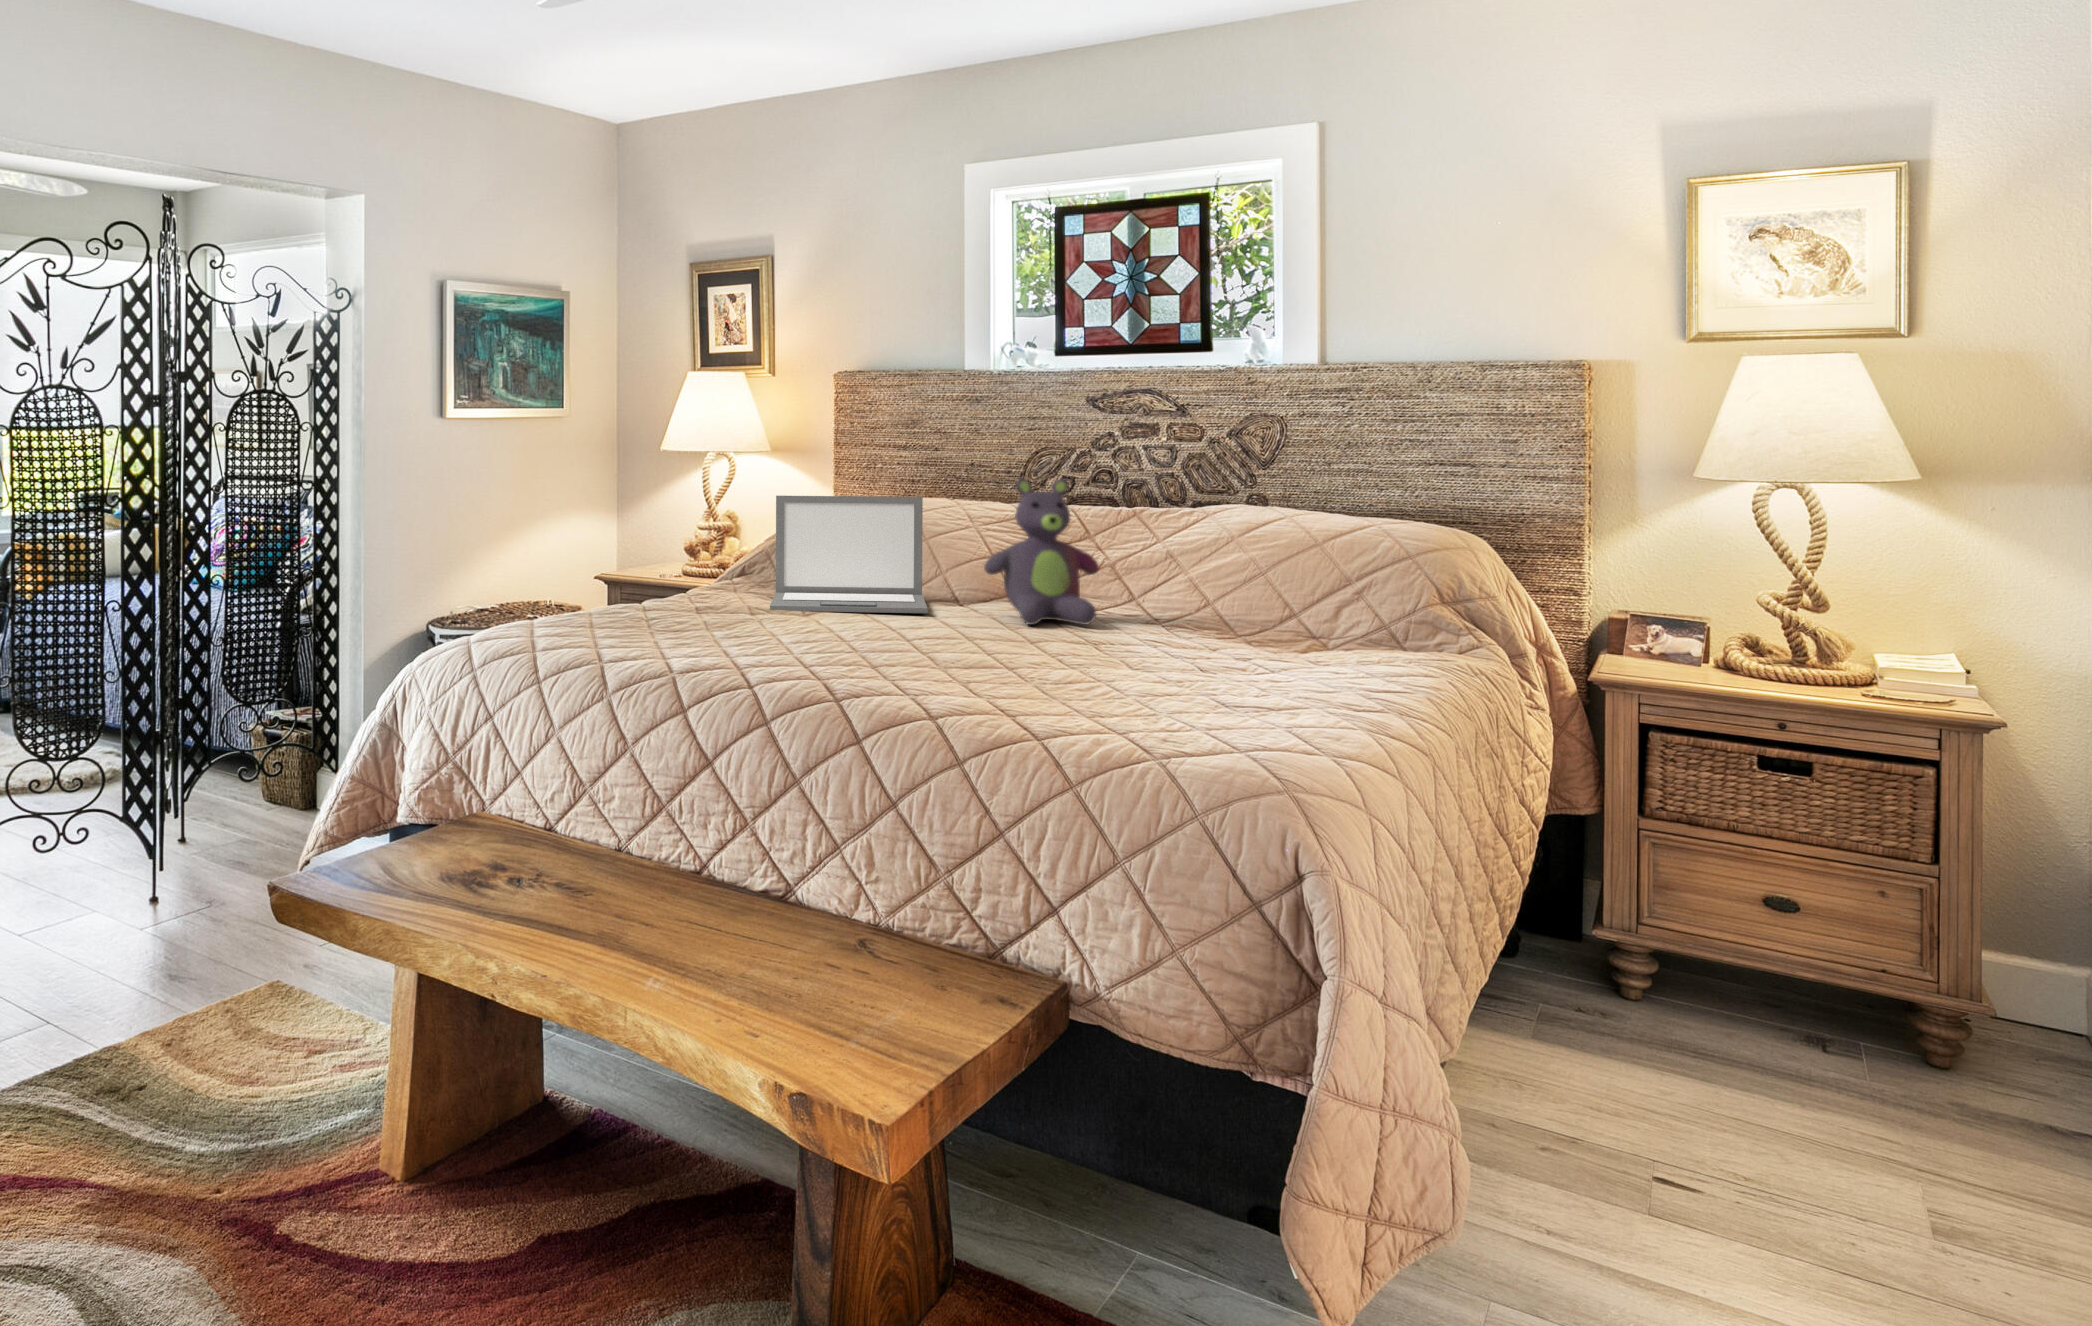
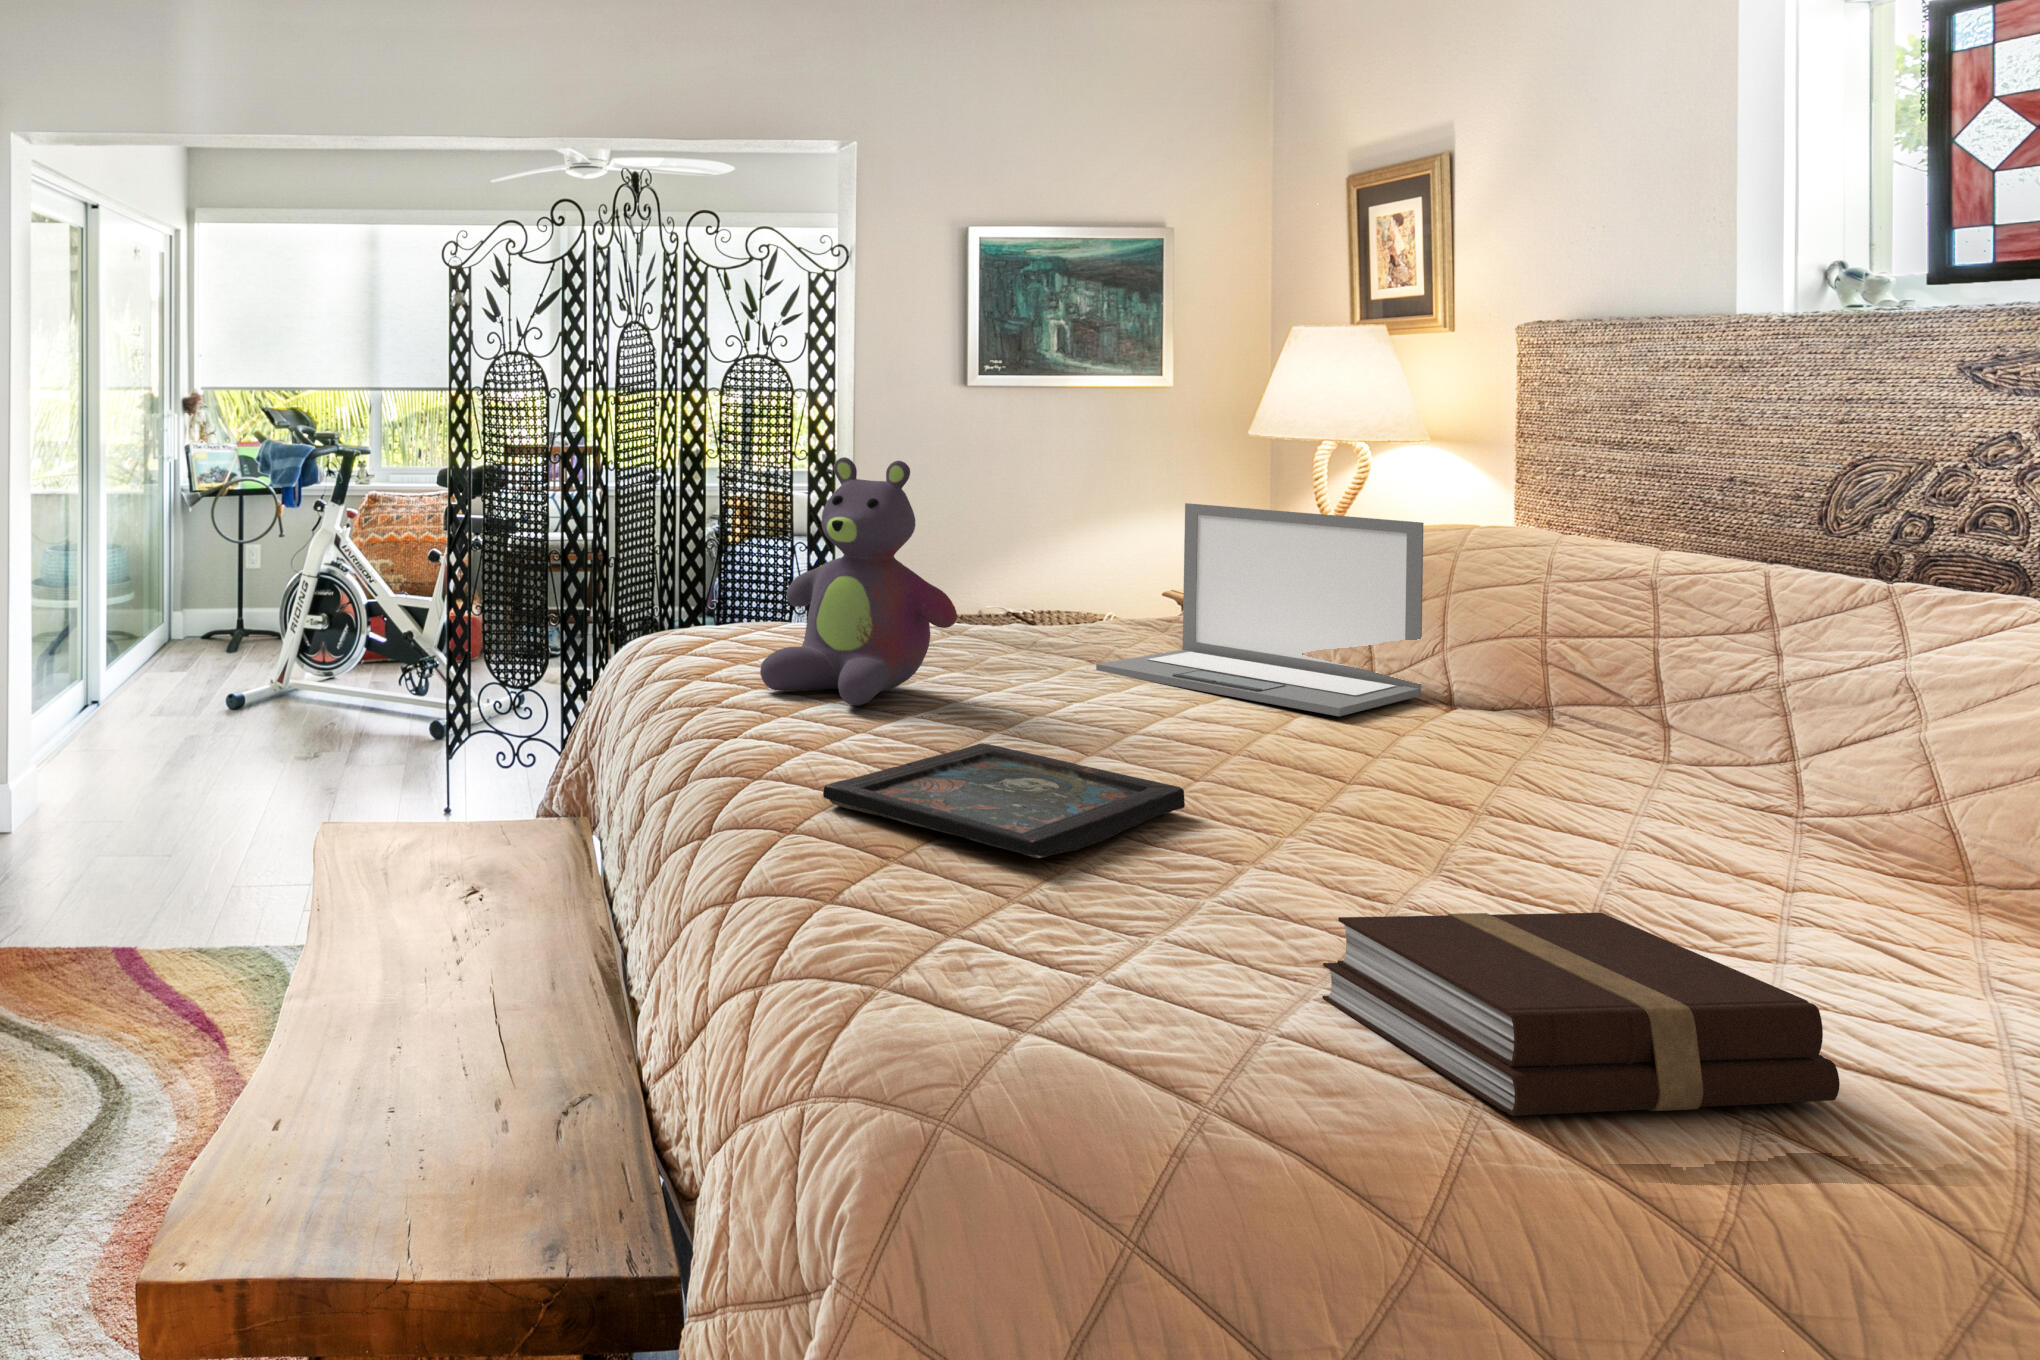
stuffed bear: present [984,479,1099,625] -> present [760,457,957,706]
tray: none [875,649,1040,689] -> present [823,743,1185,858]
book: none [1216,655,1369,726] -> present [1322,913,1840,1116]

